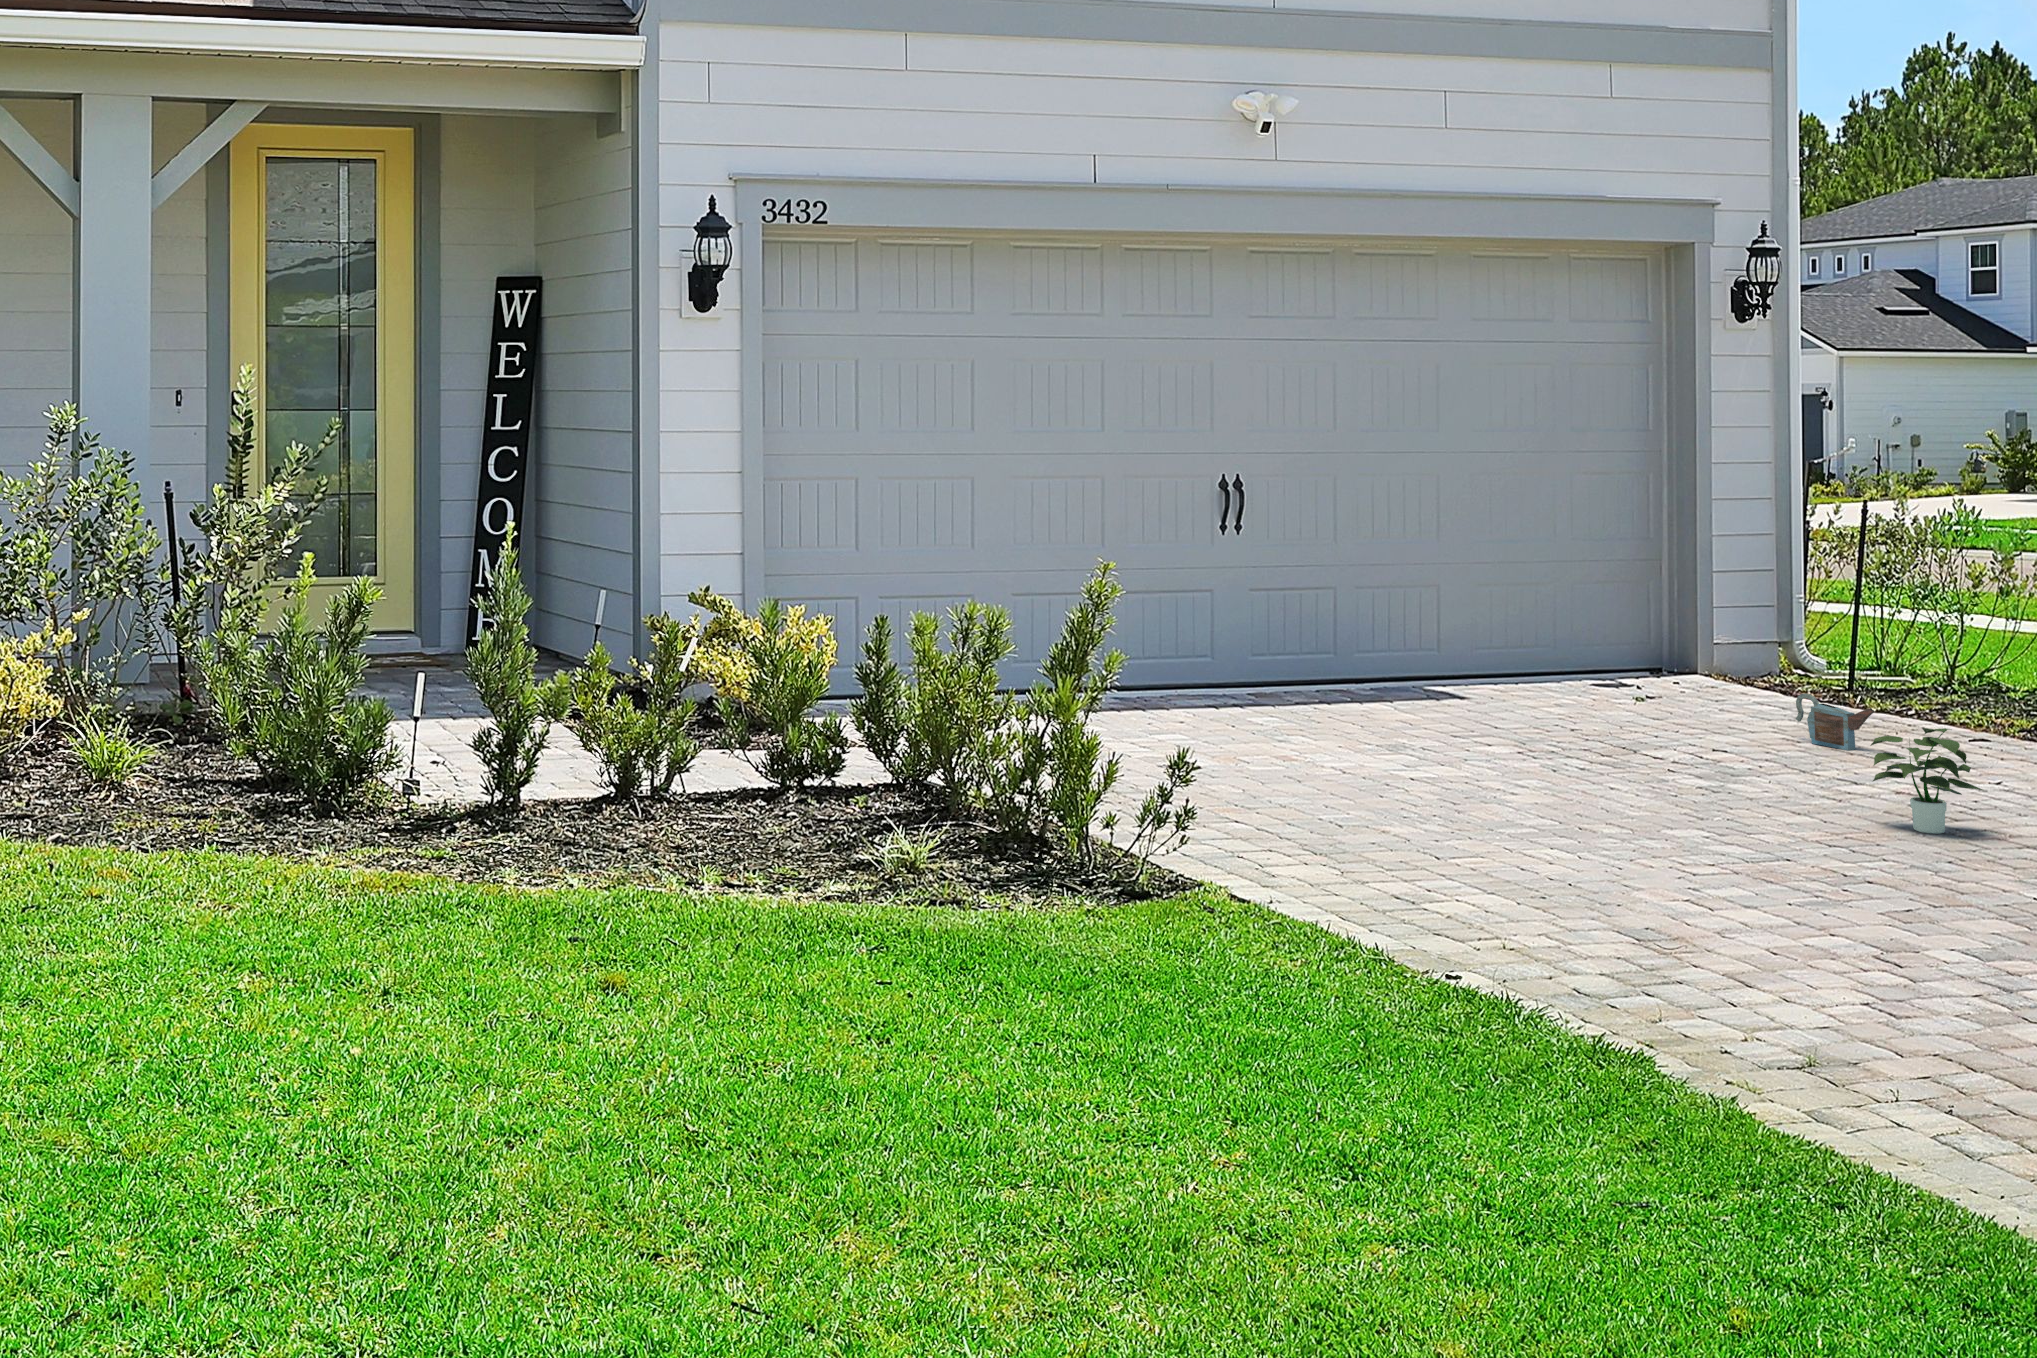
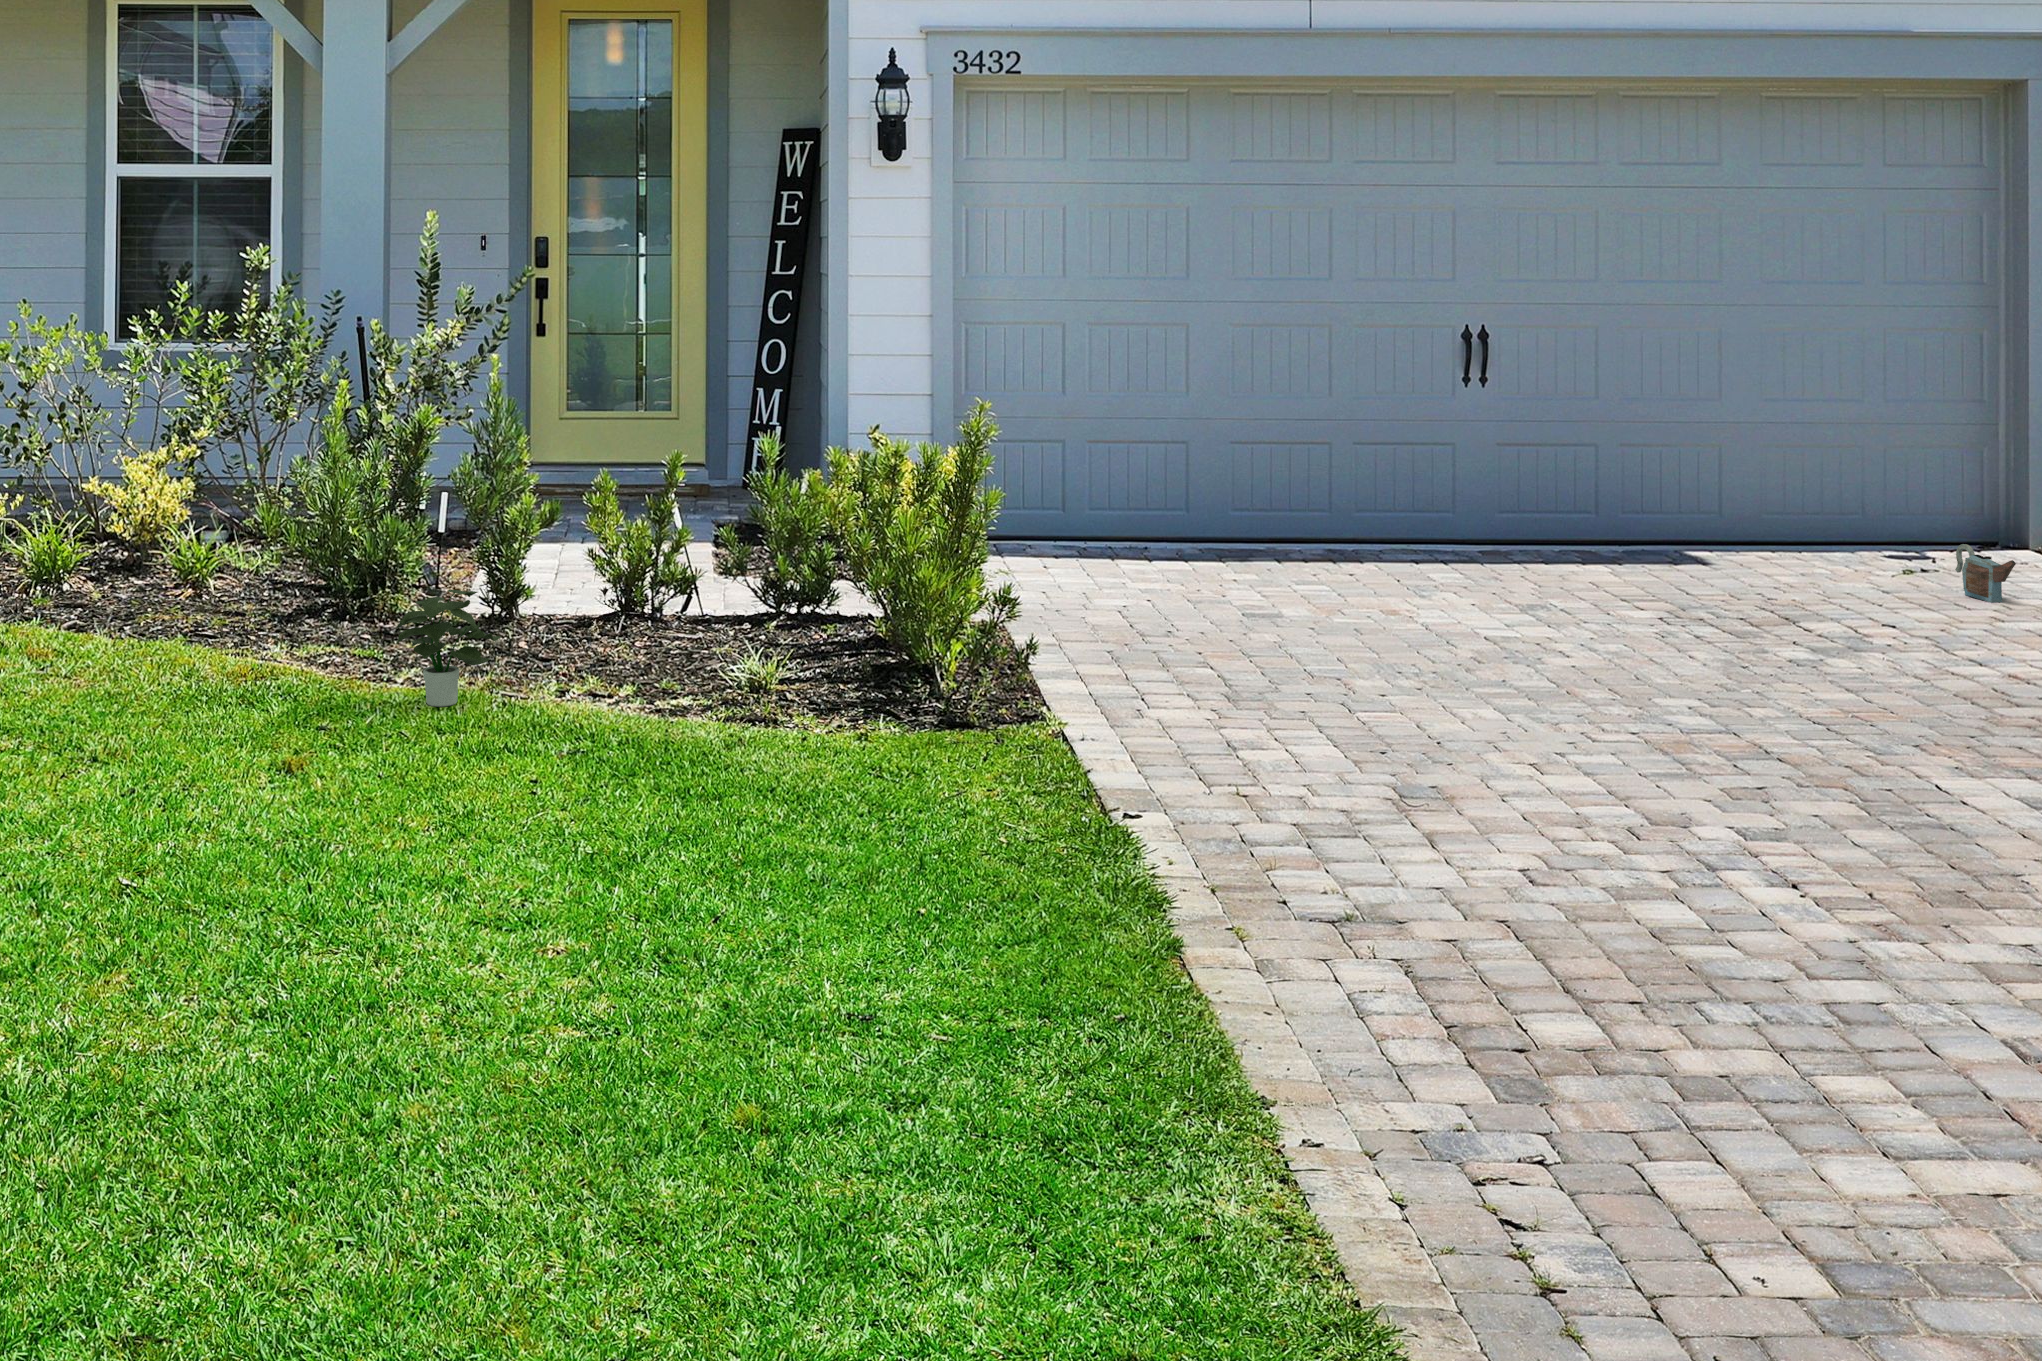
potted plant: present [1871,728,1982,834] -> present [396,590,500,707]

